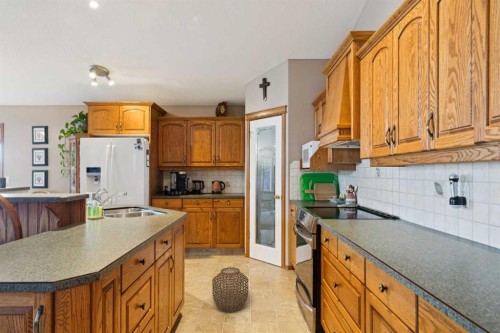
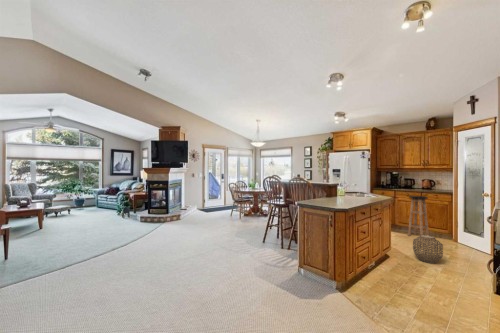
bar stool: none [199,204,222,263] -> present [408,195,429,236]

